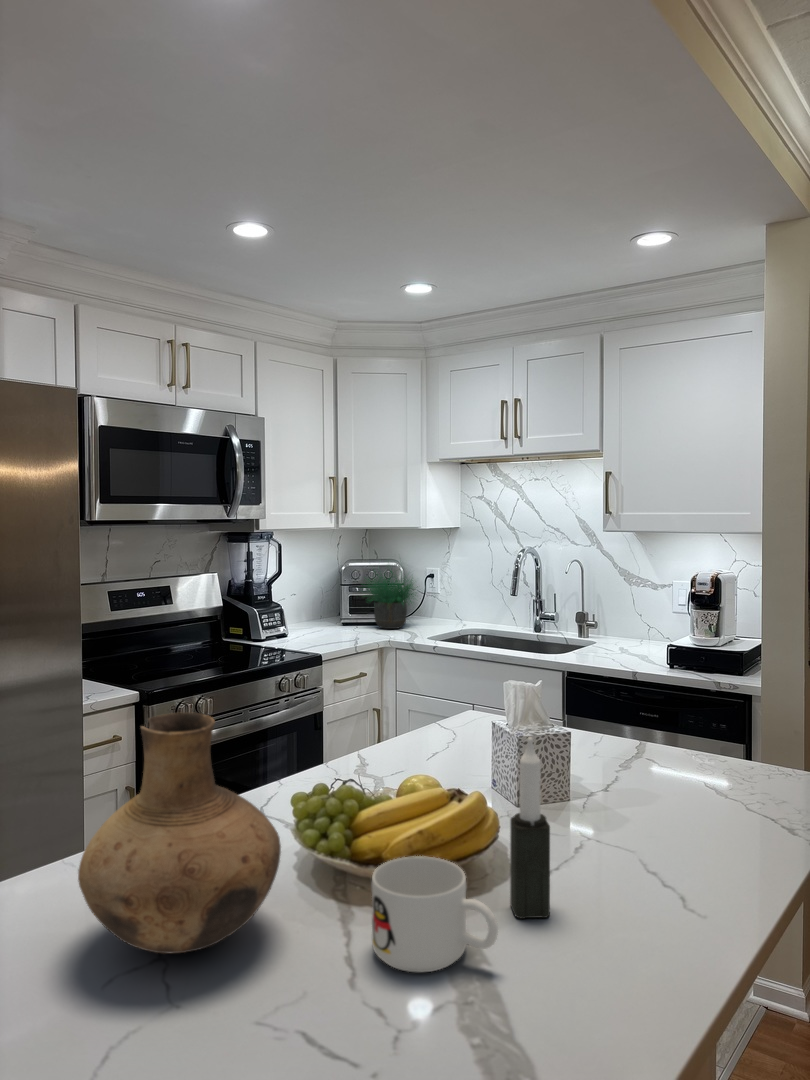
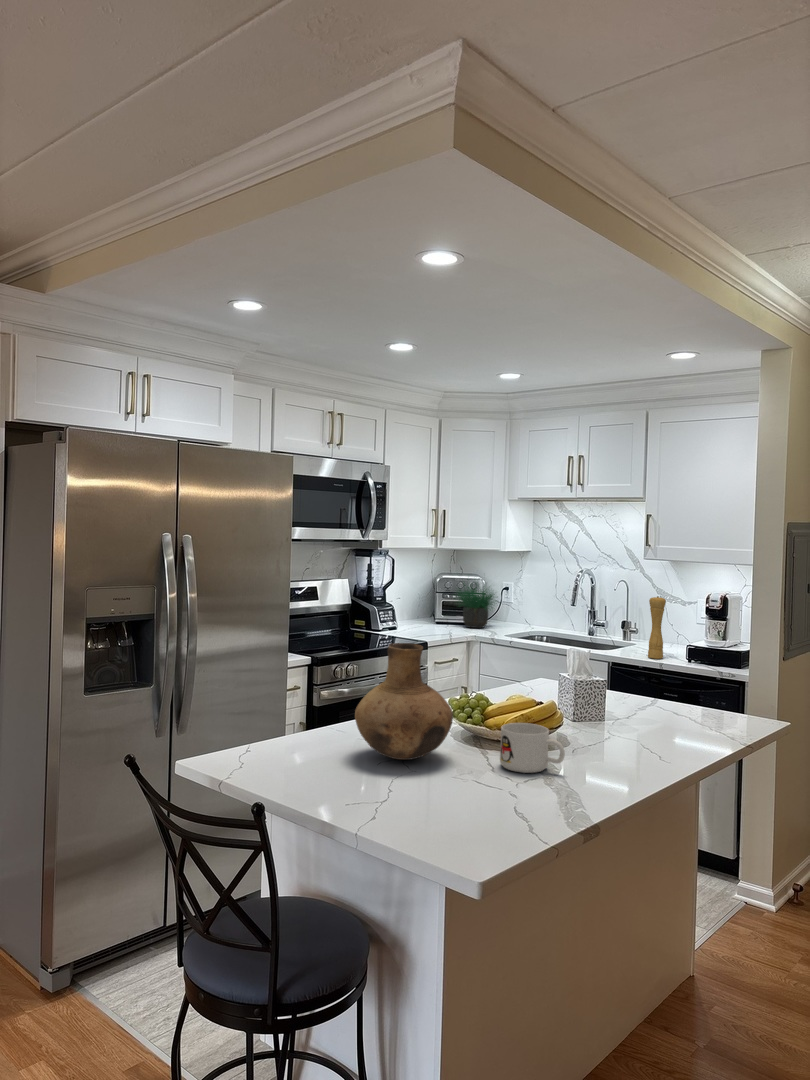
pepper mill: none [615,581,637,665] -> present [648,596,666,659]
candle: present [510,737,550,919] -> none [570,666,593,761]

